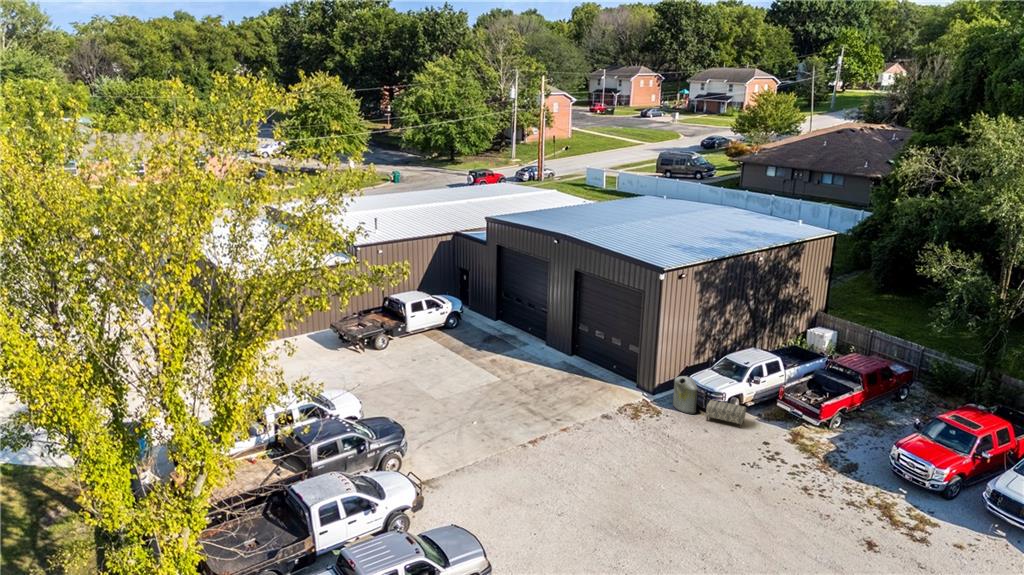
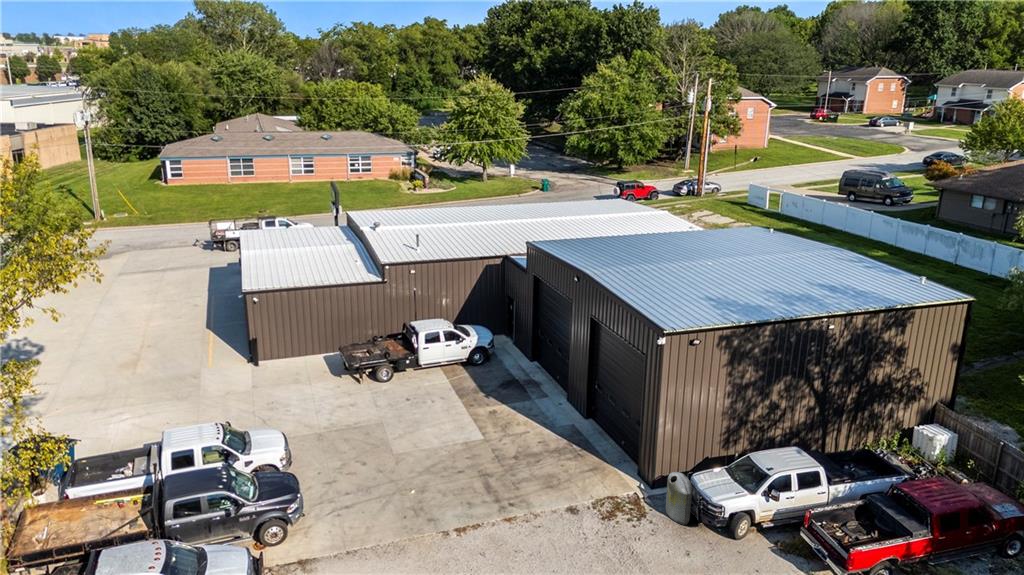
bench: present [706,400,746,428] -> none [695,510,749,558]

